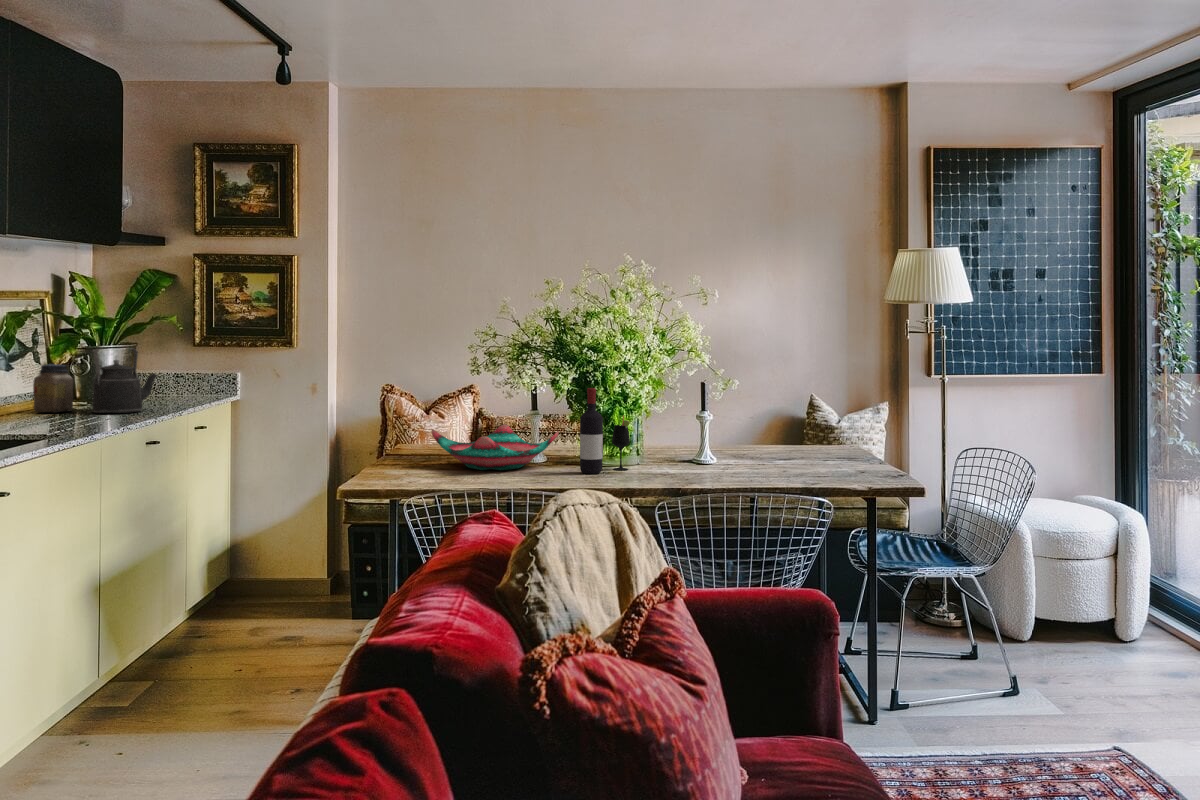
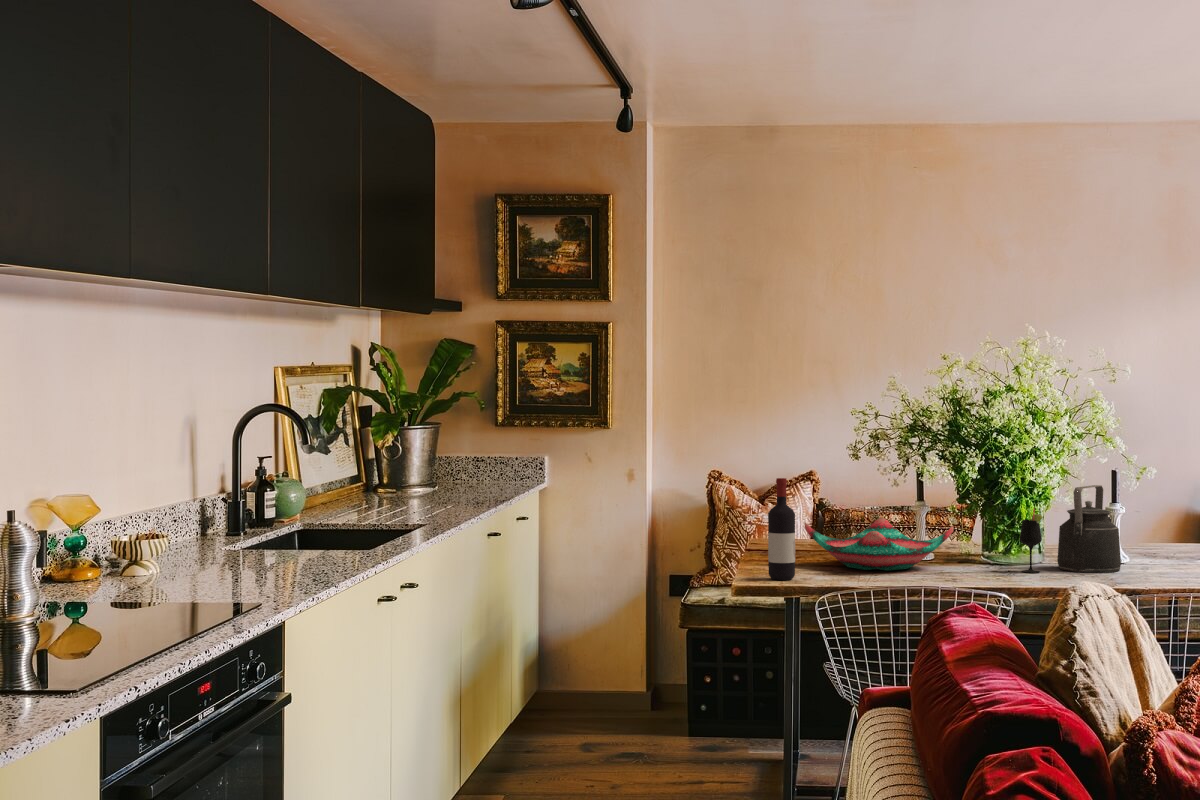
kettle: present [92,349,157,413] -> present [1057,485,1121,573]
jar: present [33,364,73,412] -> none [355,449,393,501]
wine bottle: present [580,388,603,474] -> present [768,478,795,580]

